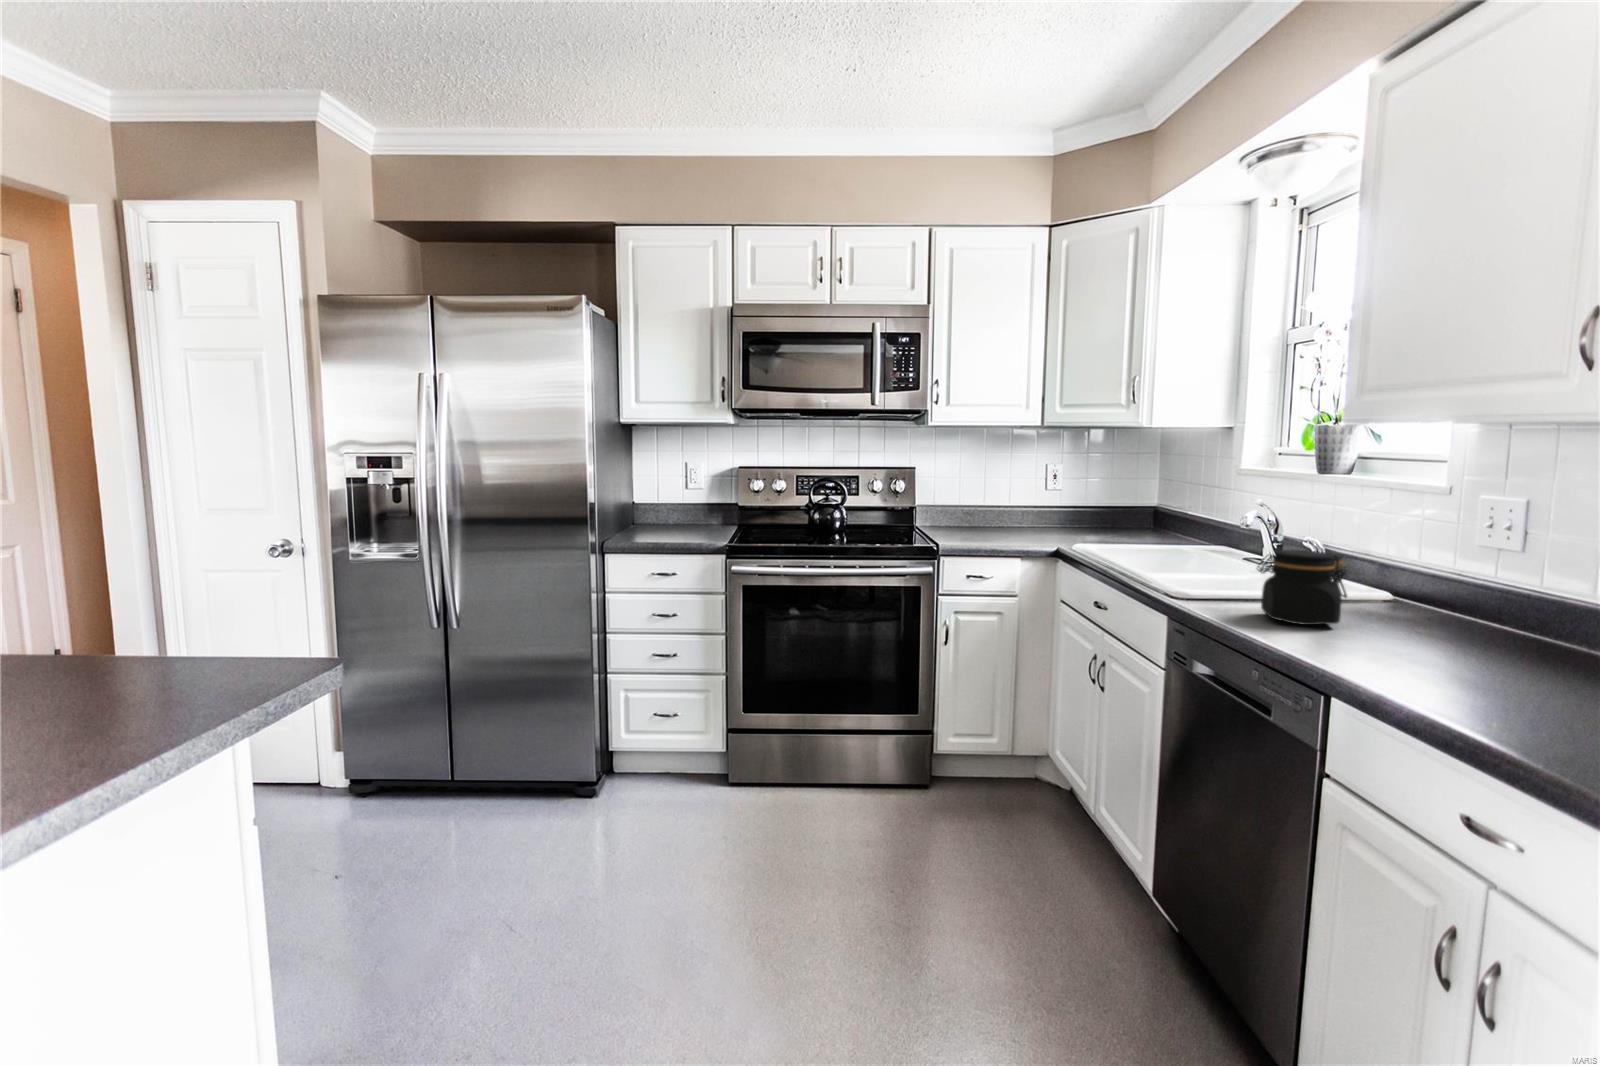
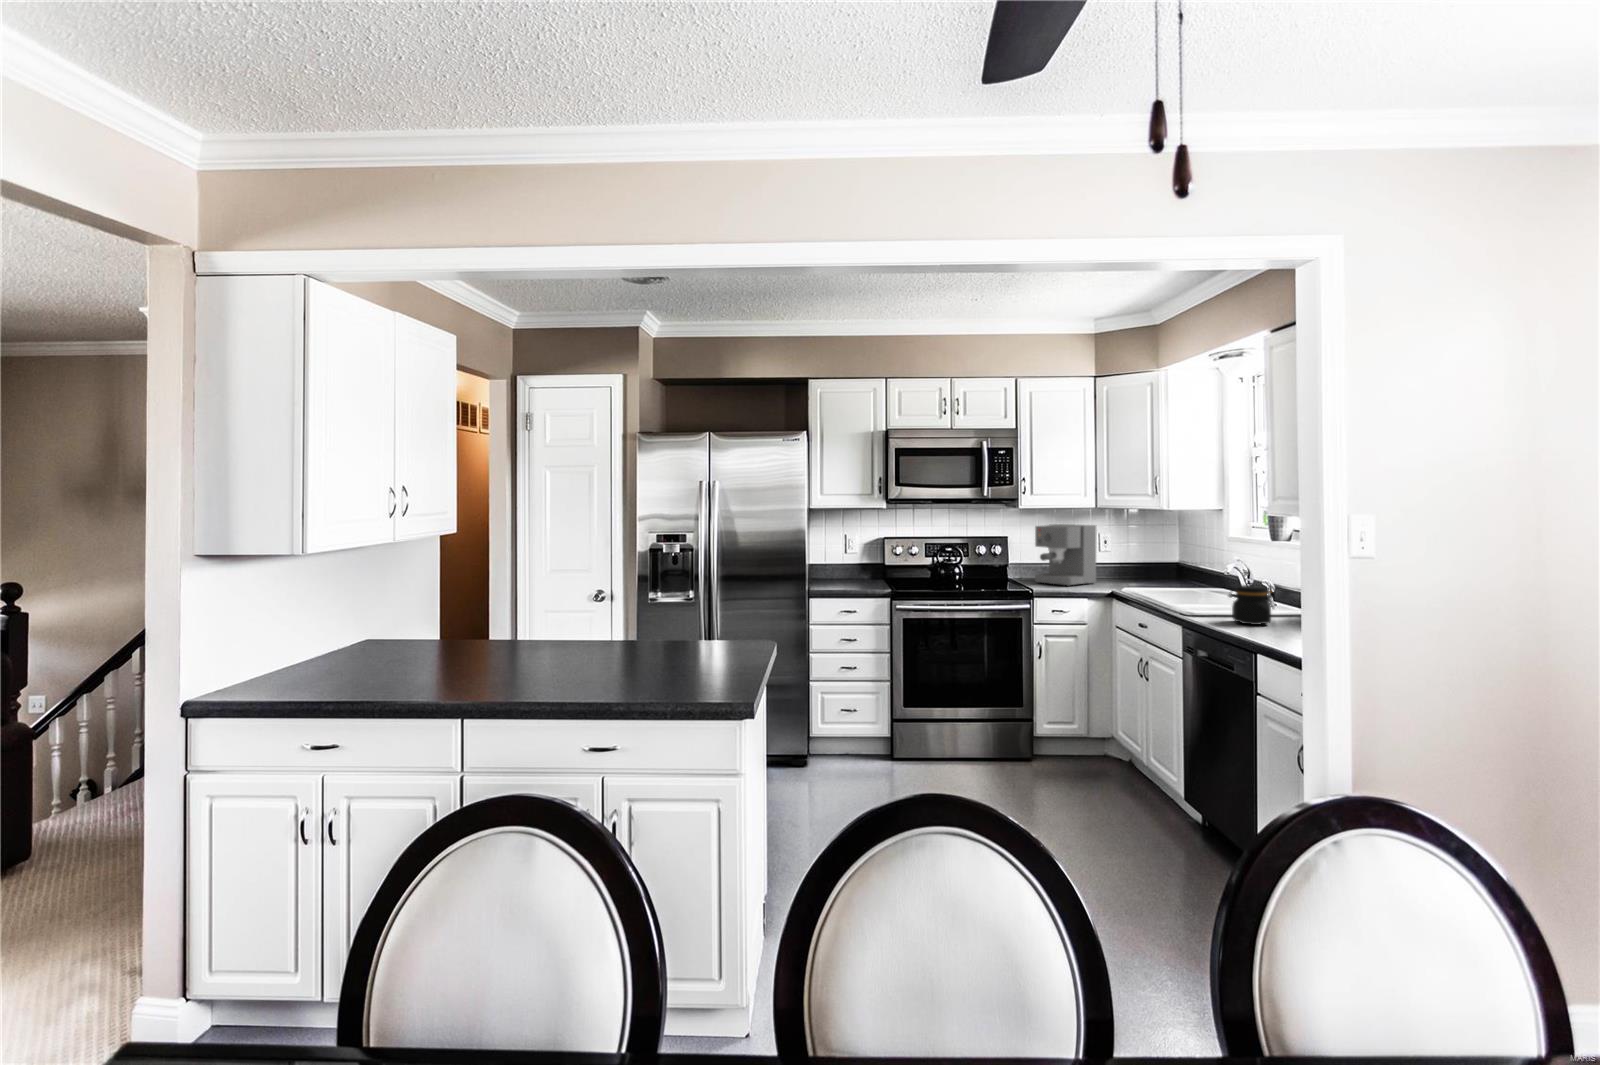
coffee maker: none [950,450,1040,540] -> present [1035,524,1096,586]

